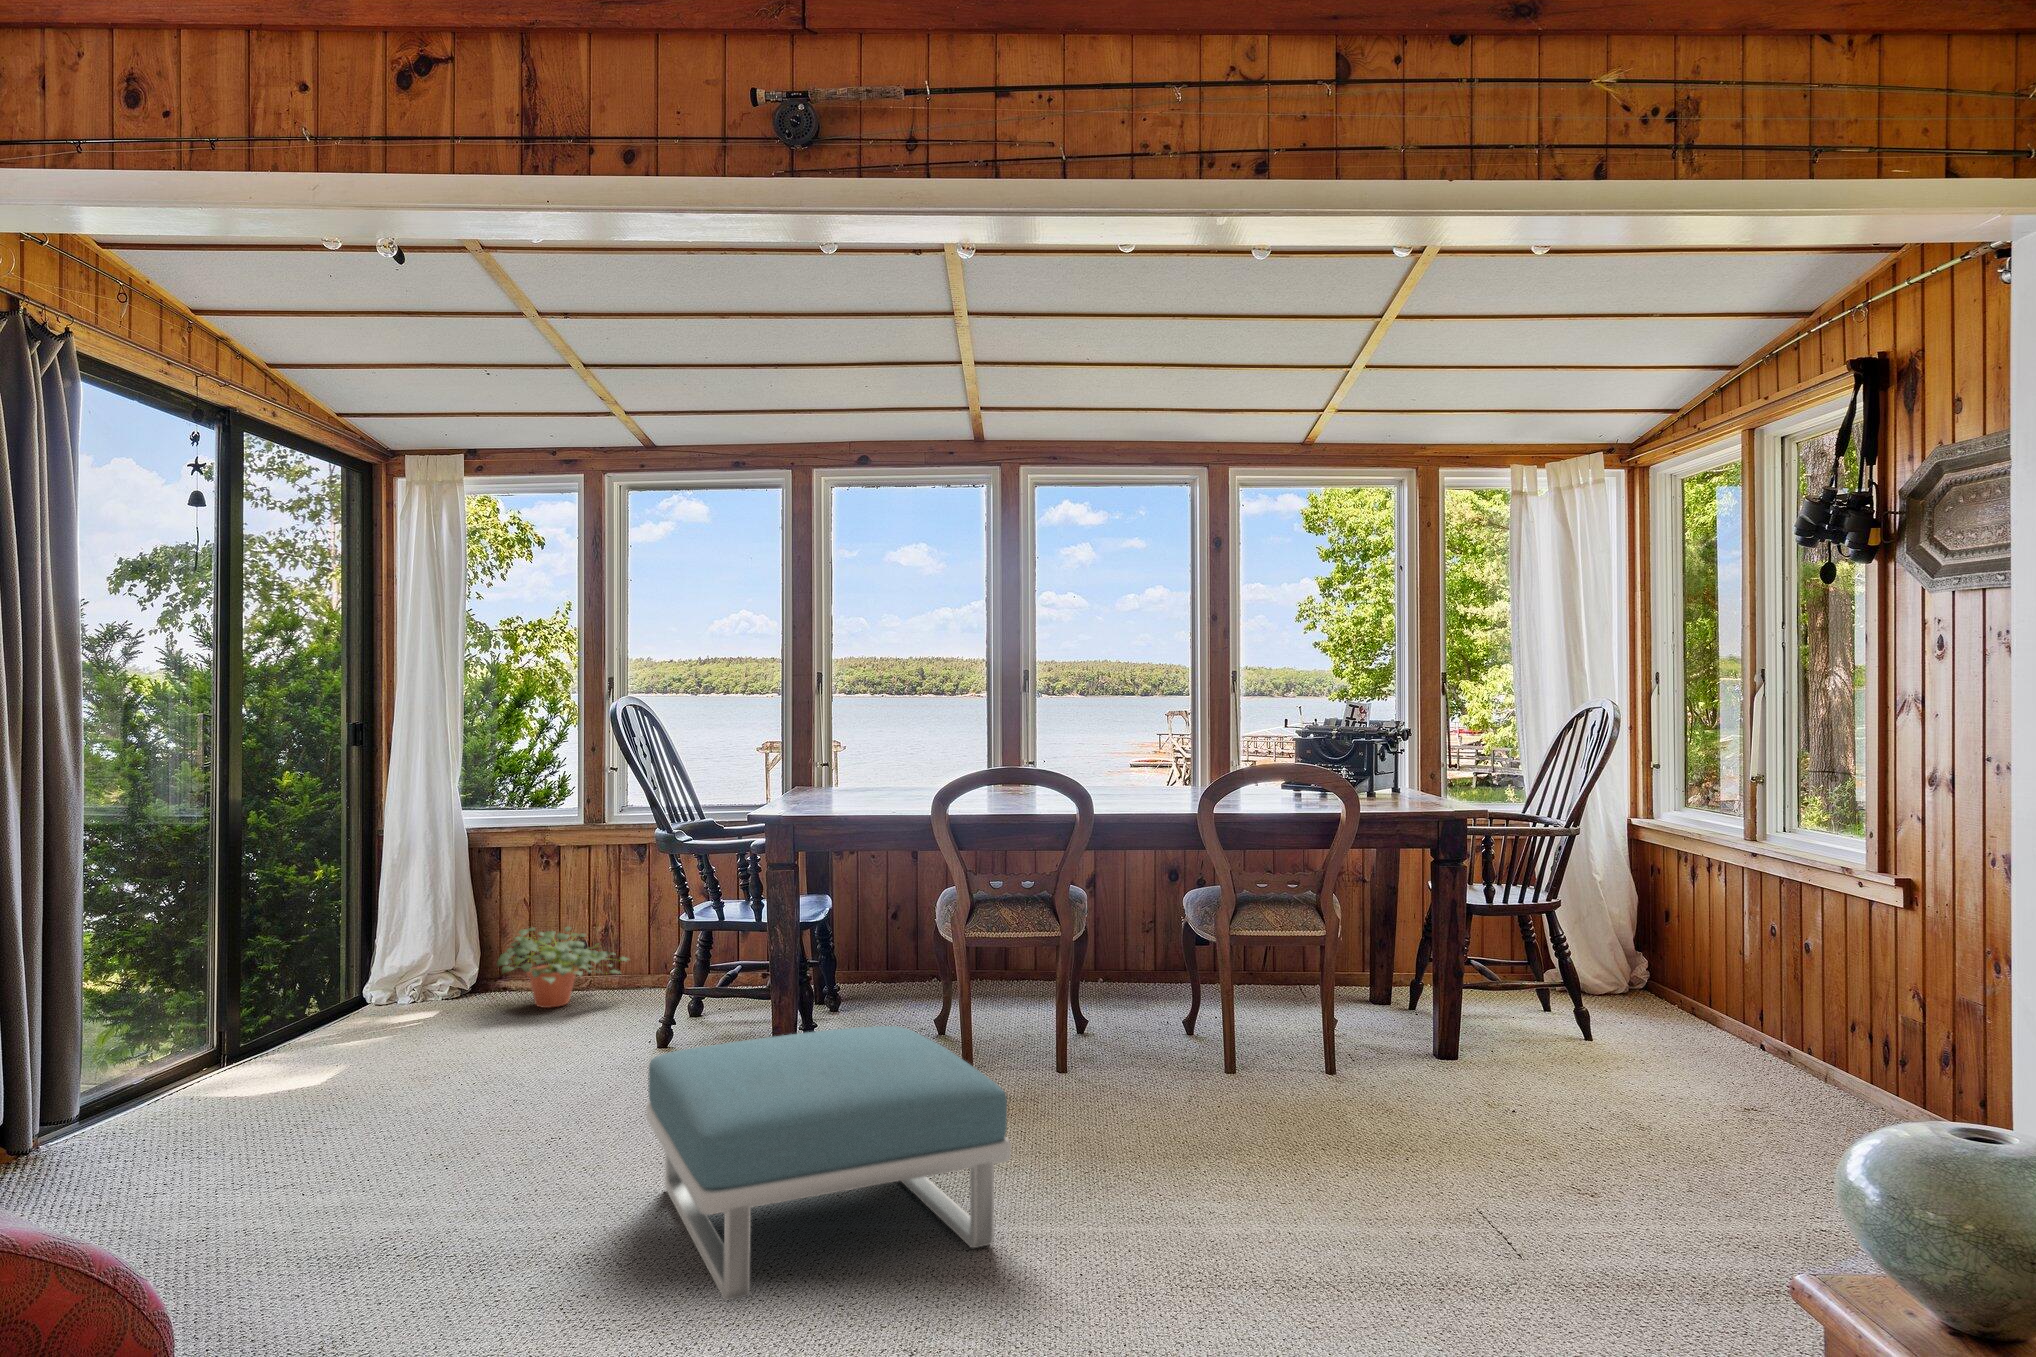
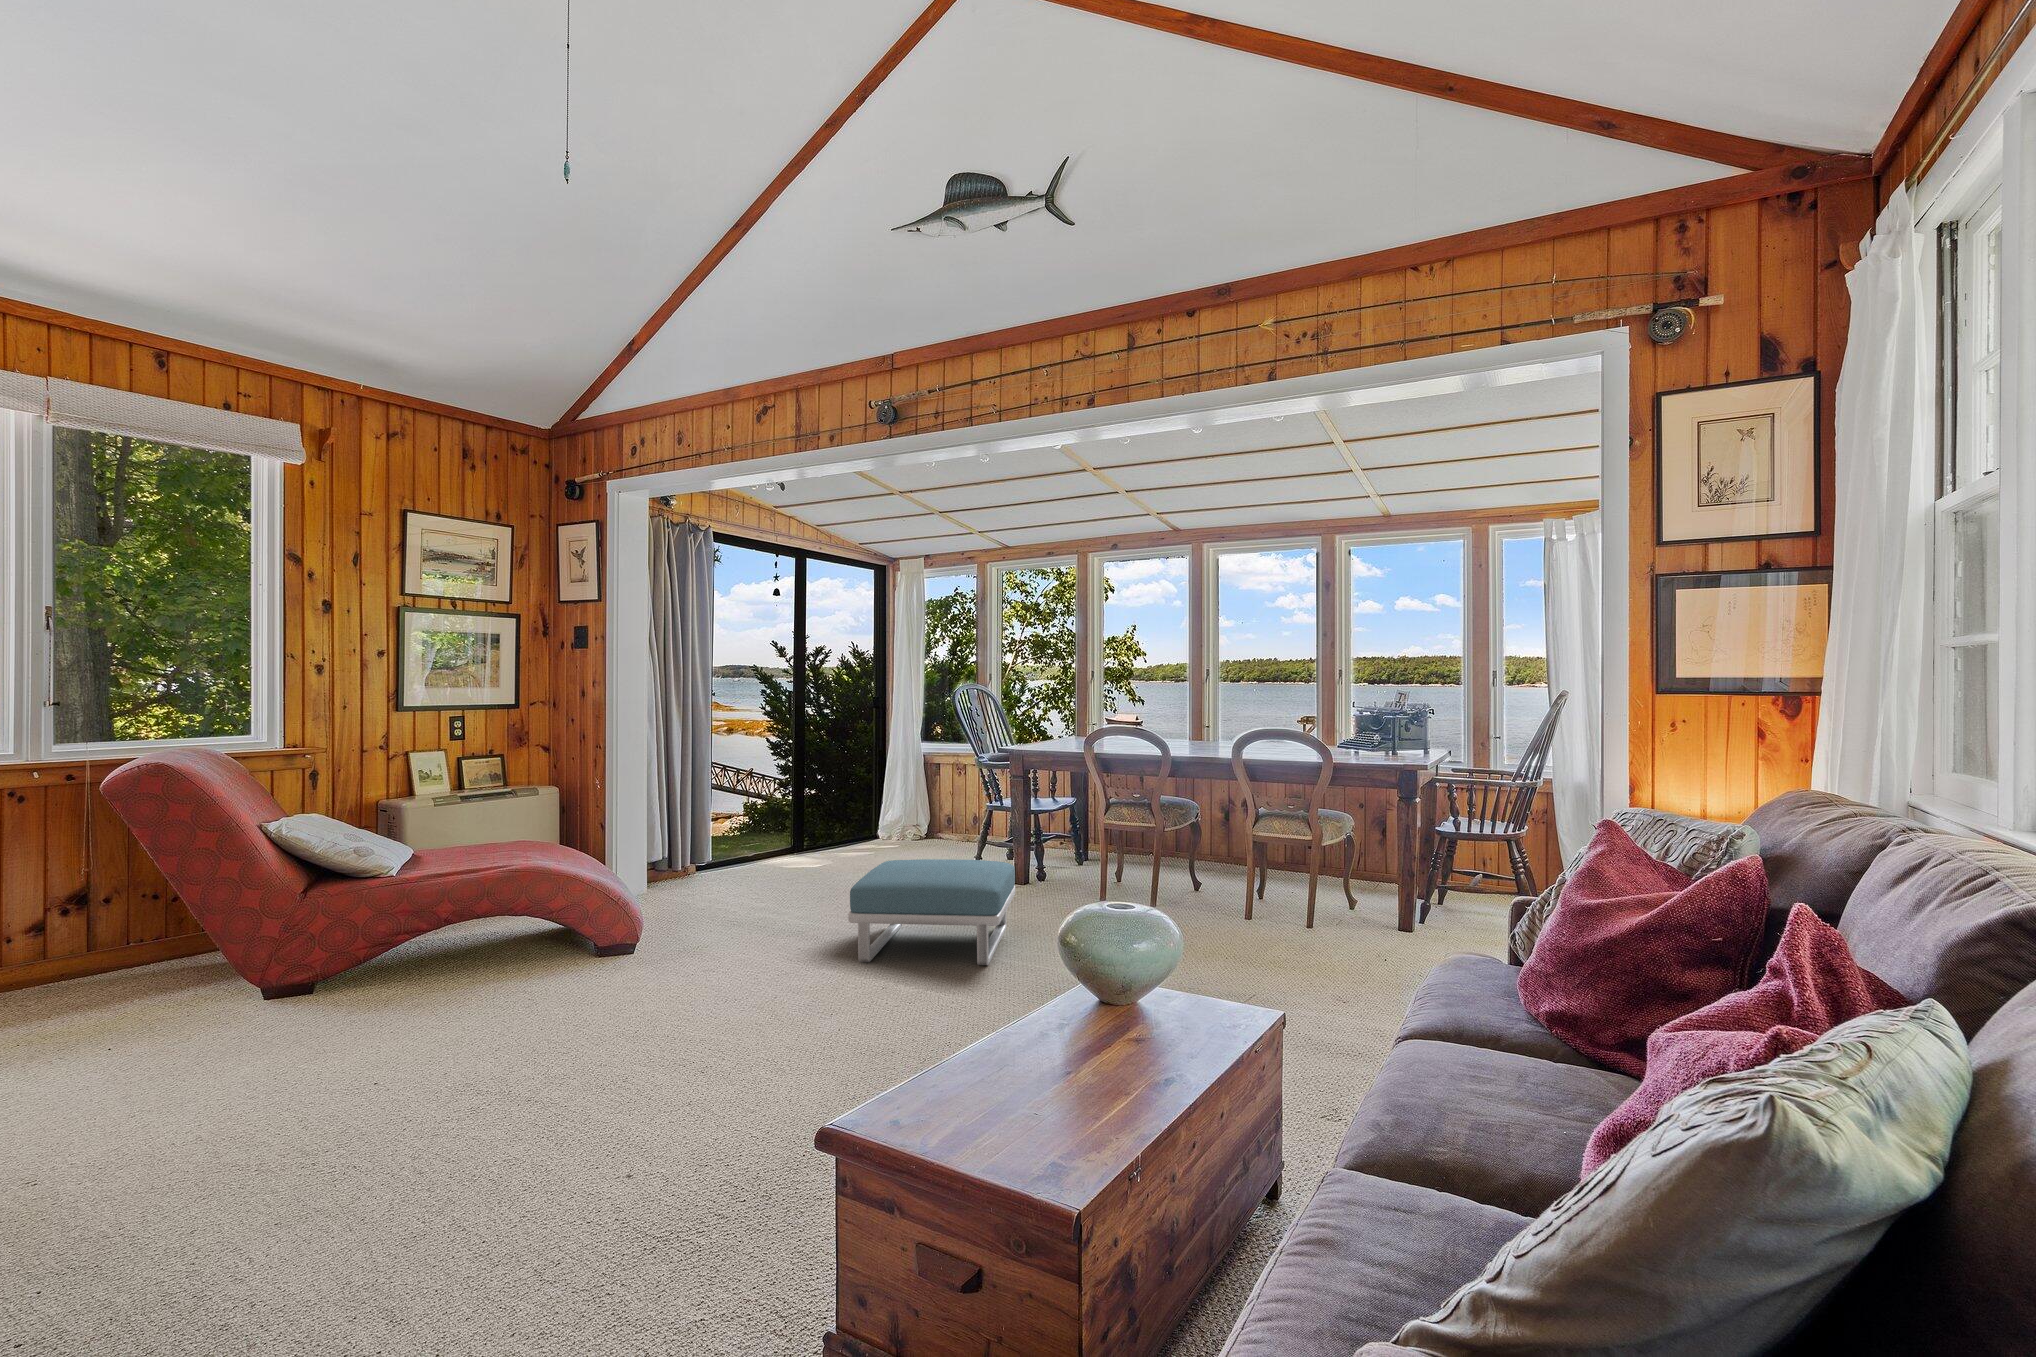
potted plant: present [497,927,629,1008] -> none [921,806,995,851]

